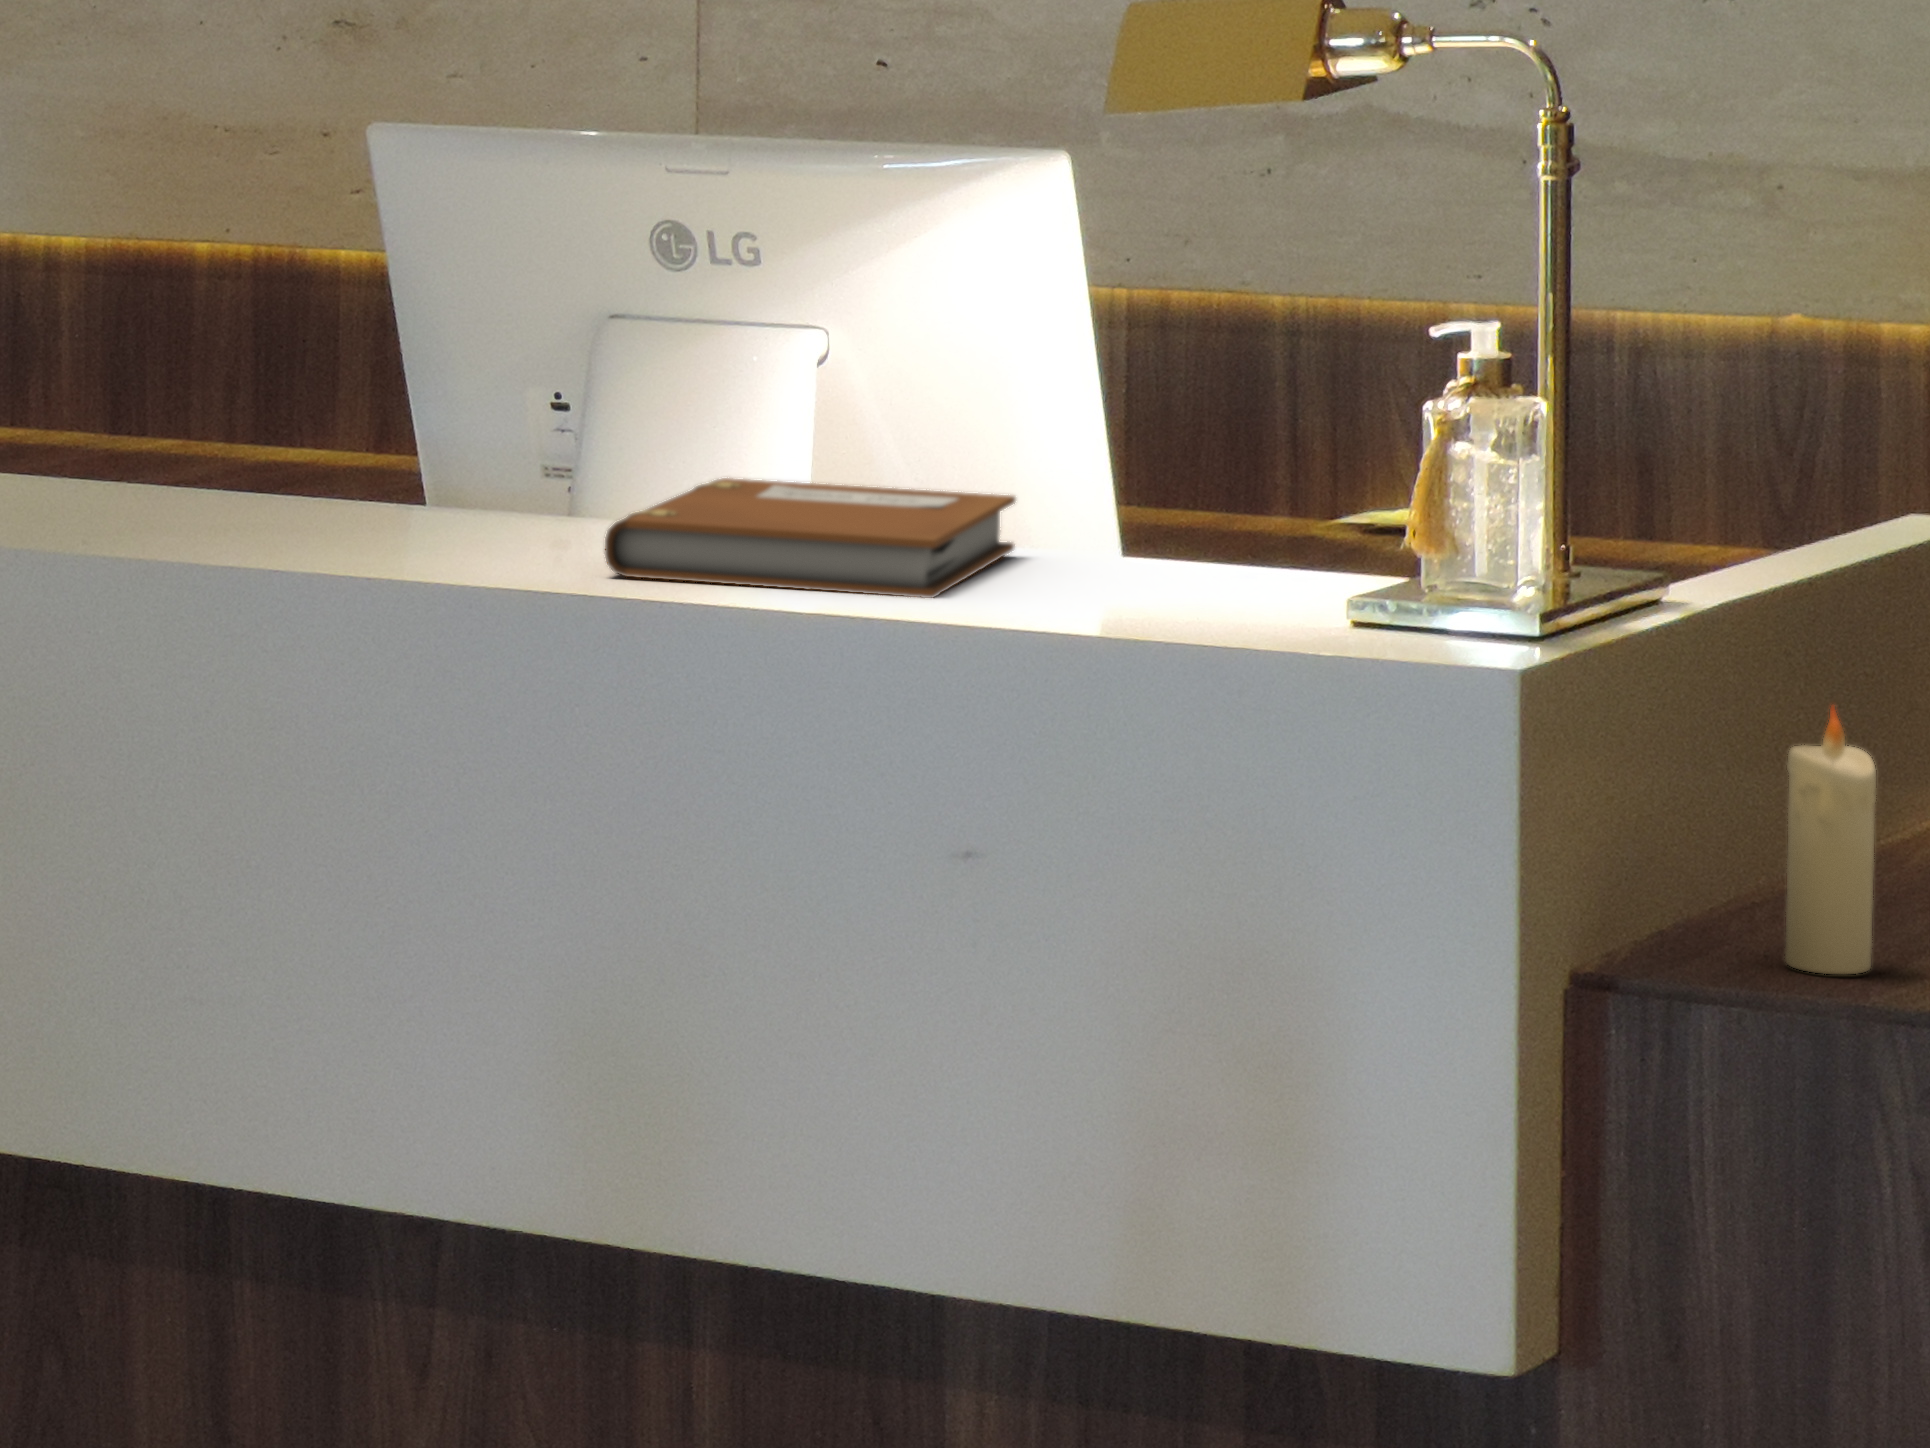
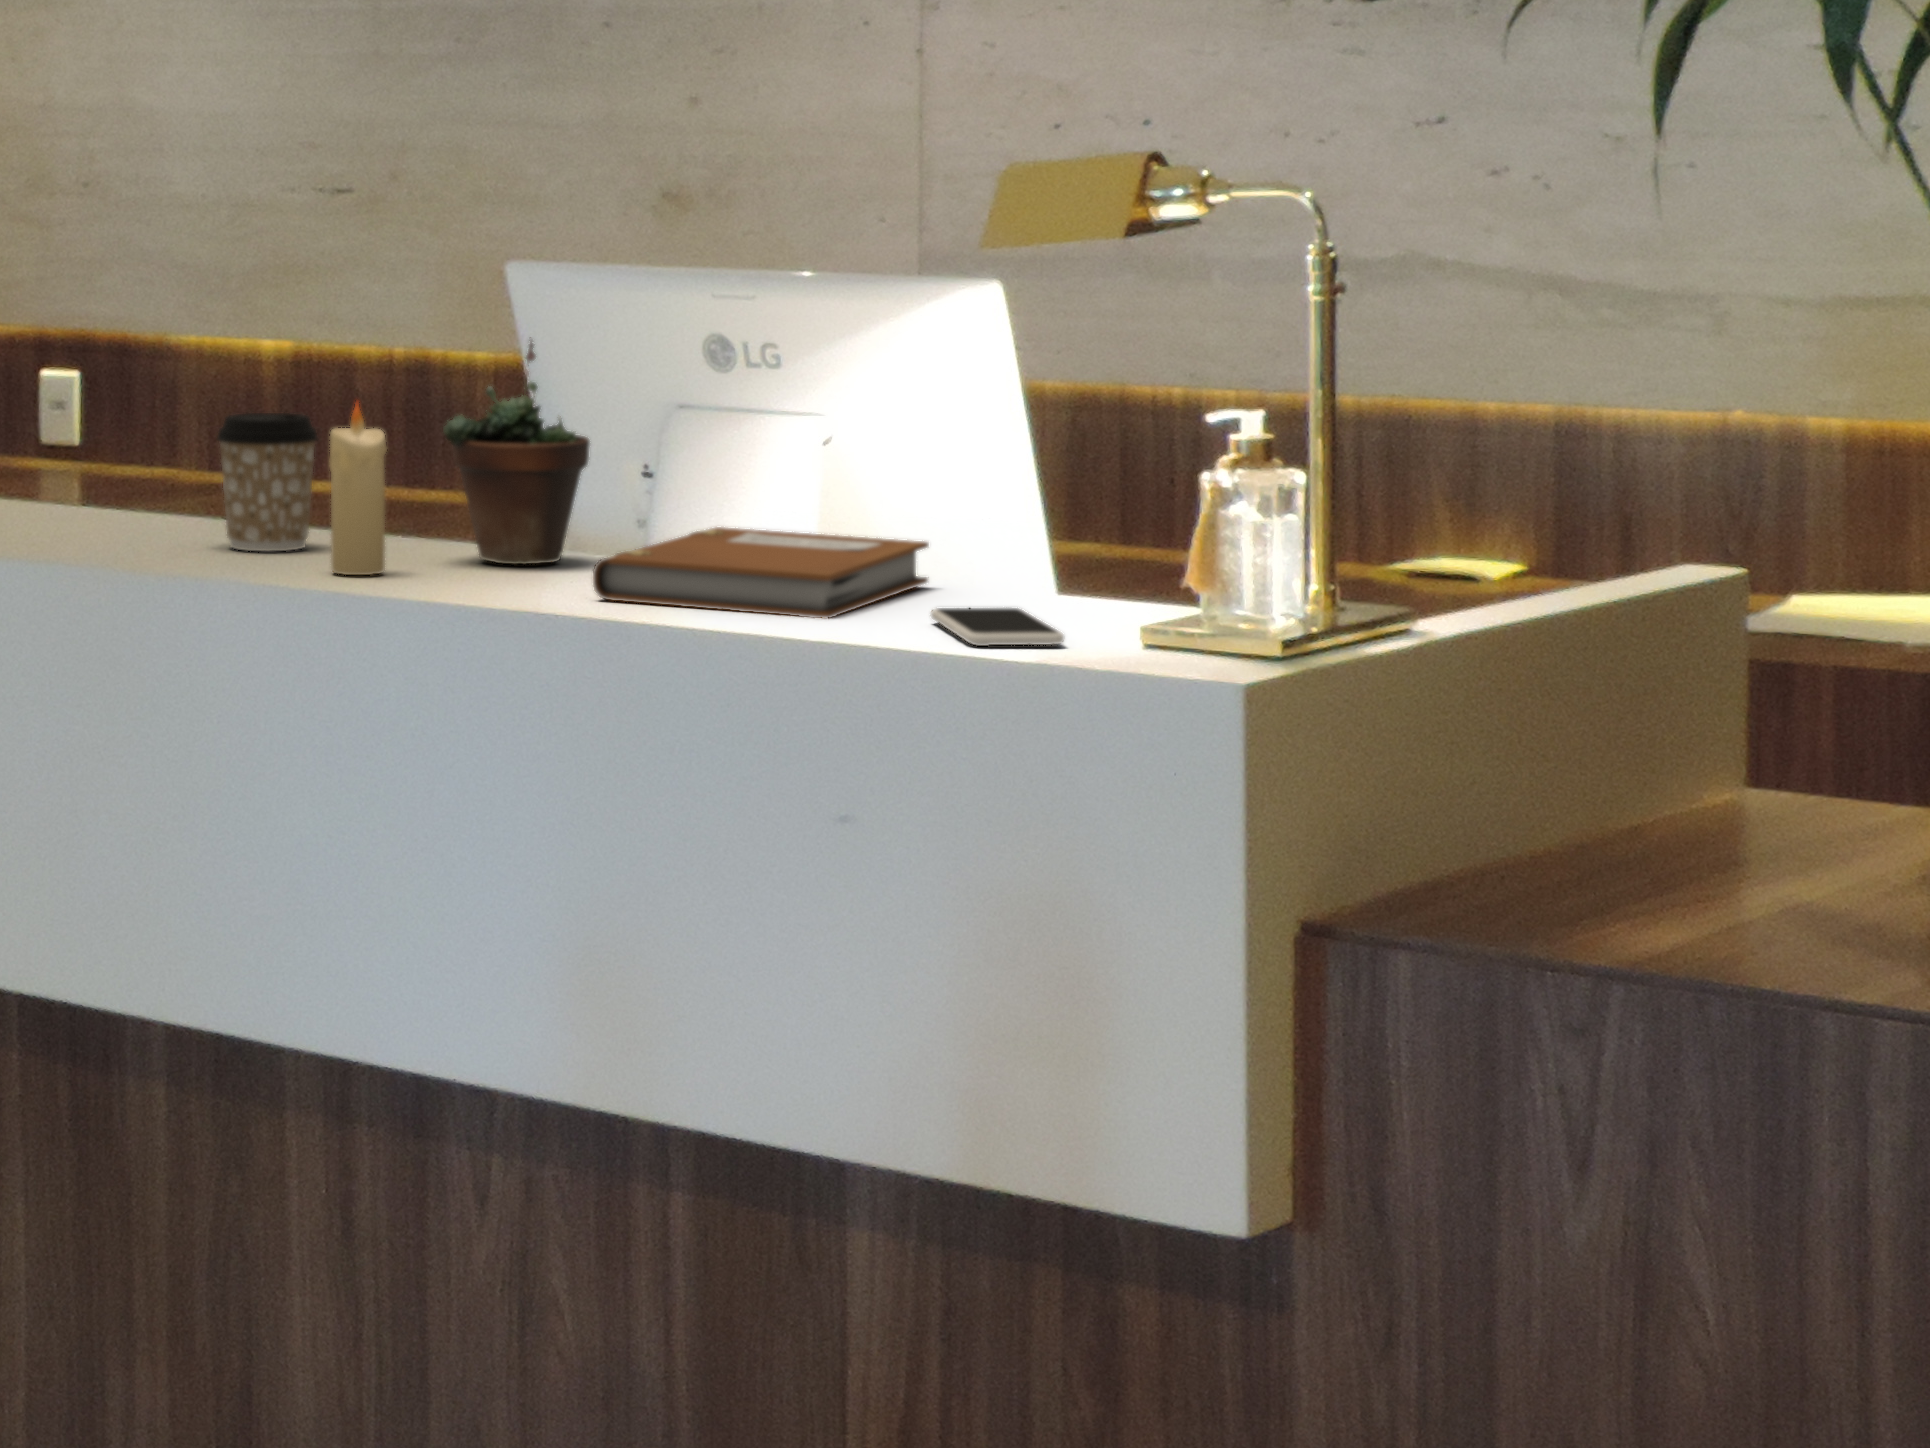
succulent plant: none [354,223,545,531] -> present [443,337,590,565]
coffee cup: none [24,326,164,516] -> present [217,413,317,551]
smartphone: none [1070,581,1273,631] -> present [930,608,1064,646]
candle: present [1785,706,1876,974] -> present [329,403,387,575]

